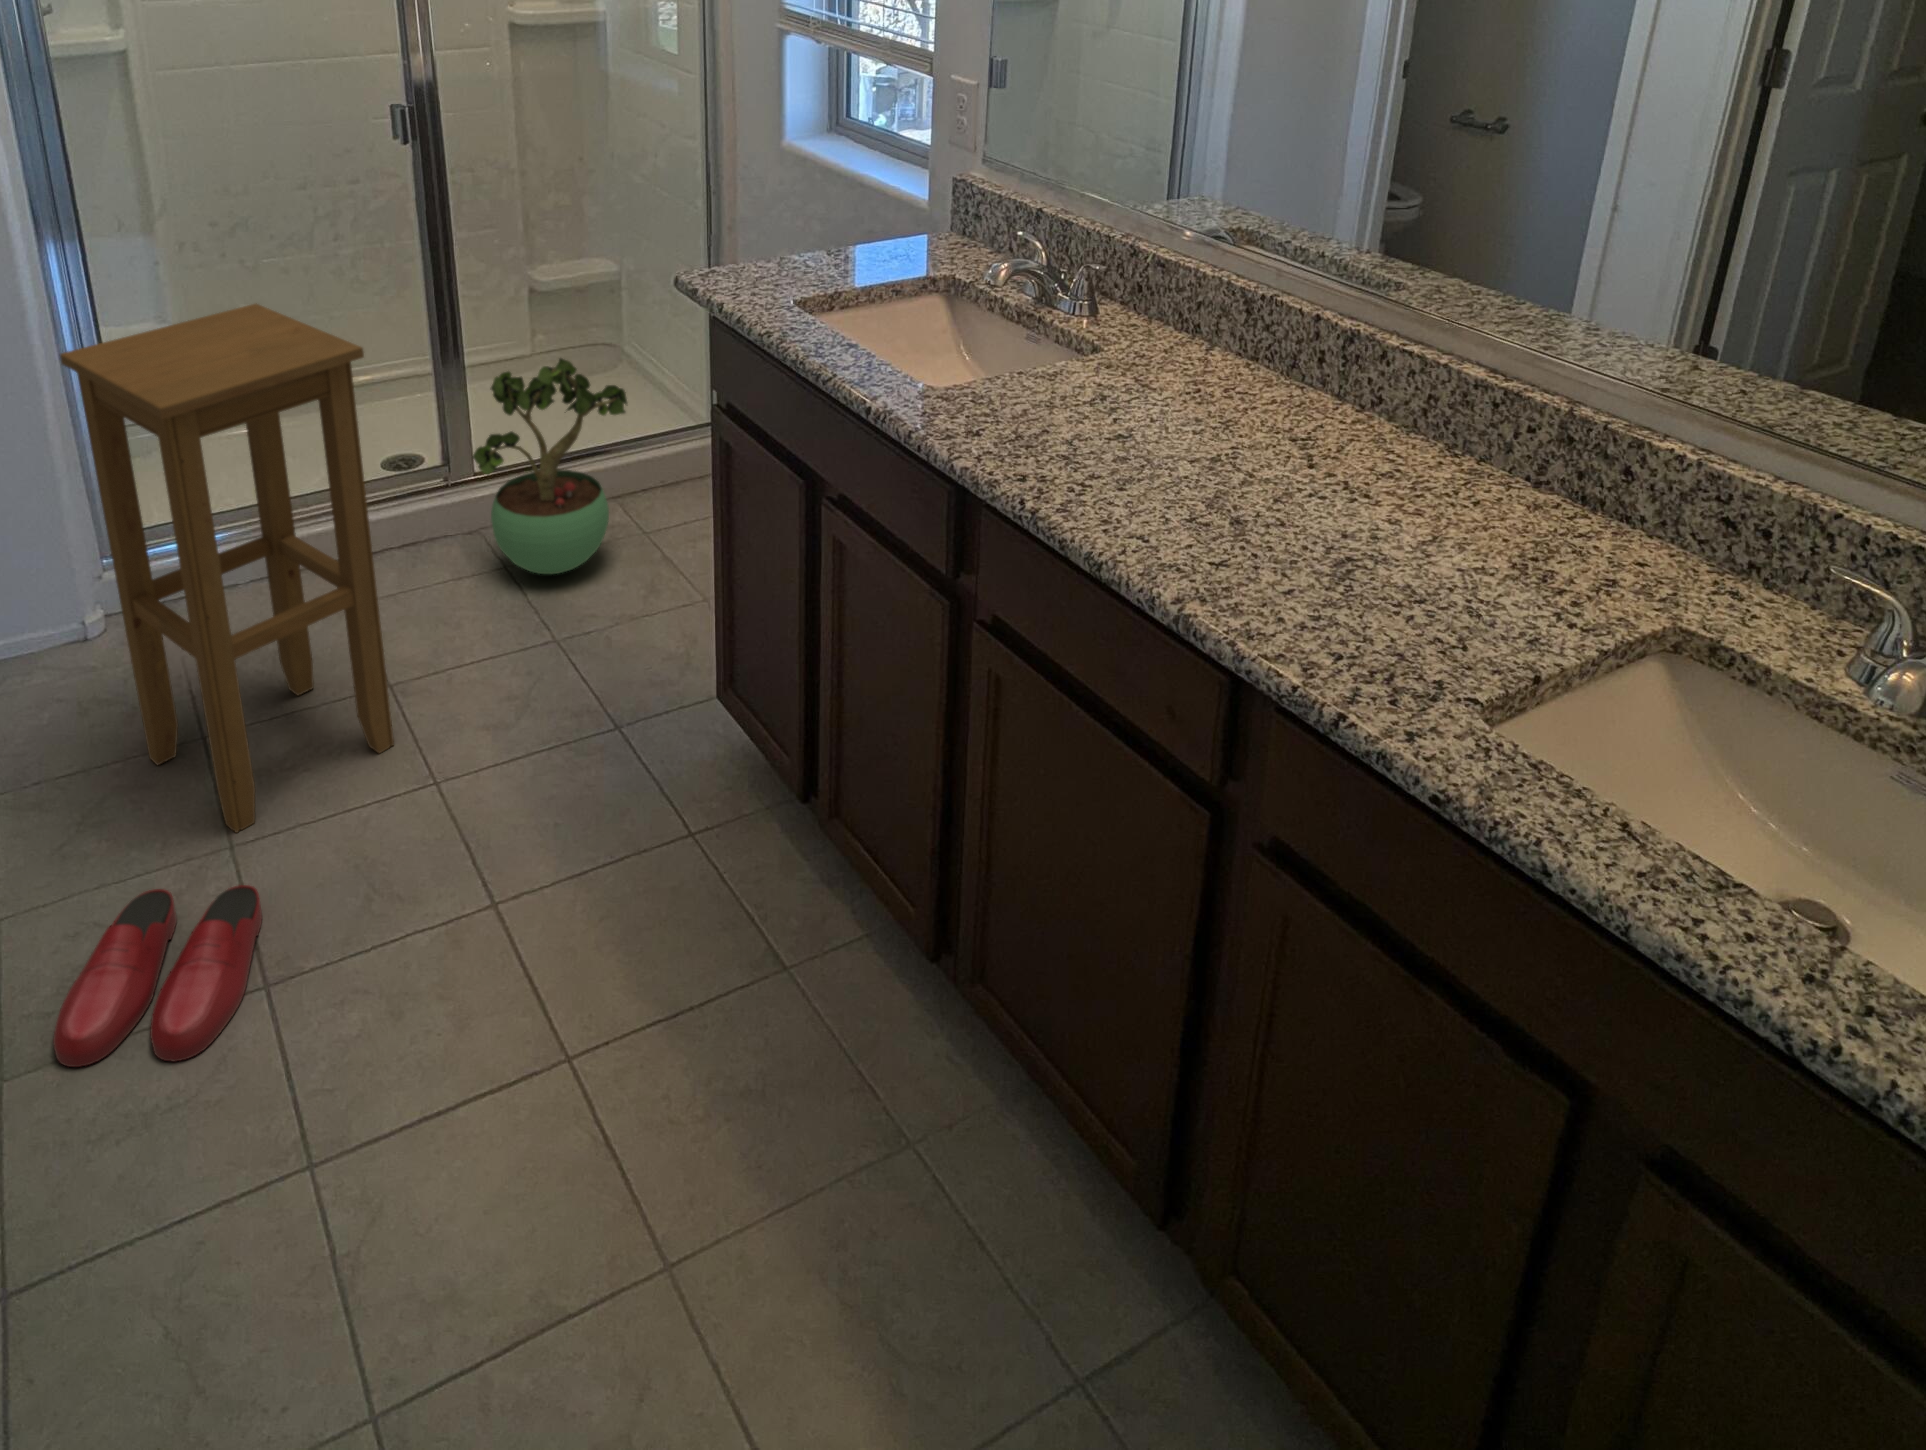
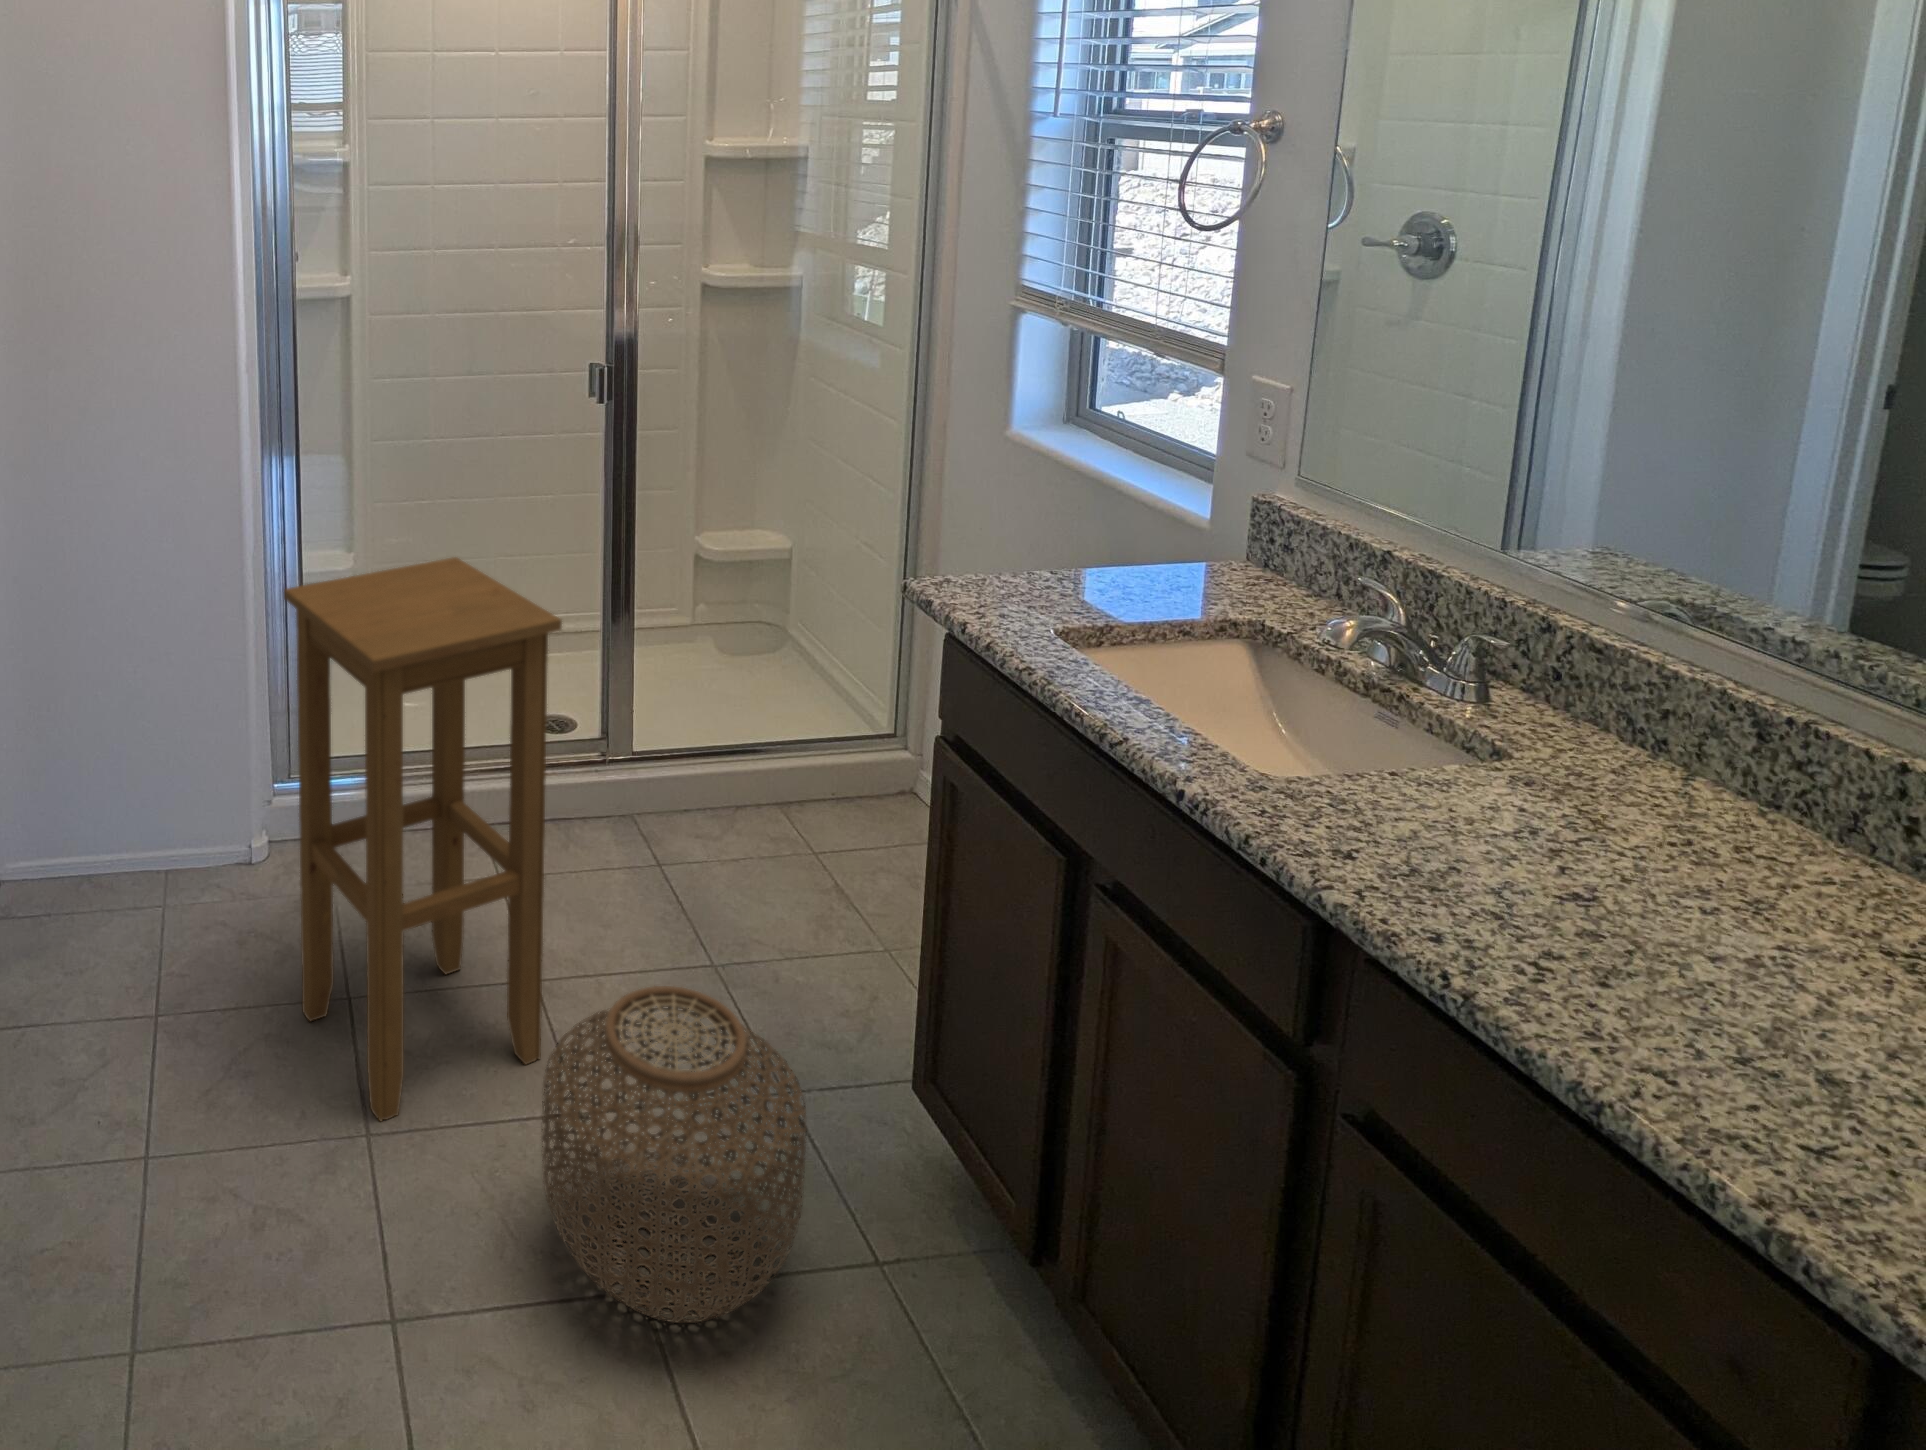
potted plant: present [473,358,627,574] -> none [640,646,814,889]
woven basket: none [379,651,618,920] -> present [542,986,807,1323]
slippers: present [53,885,262,1067] -> none [200,1167,402,1386]

